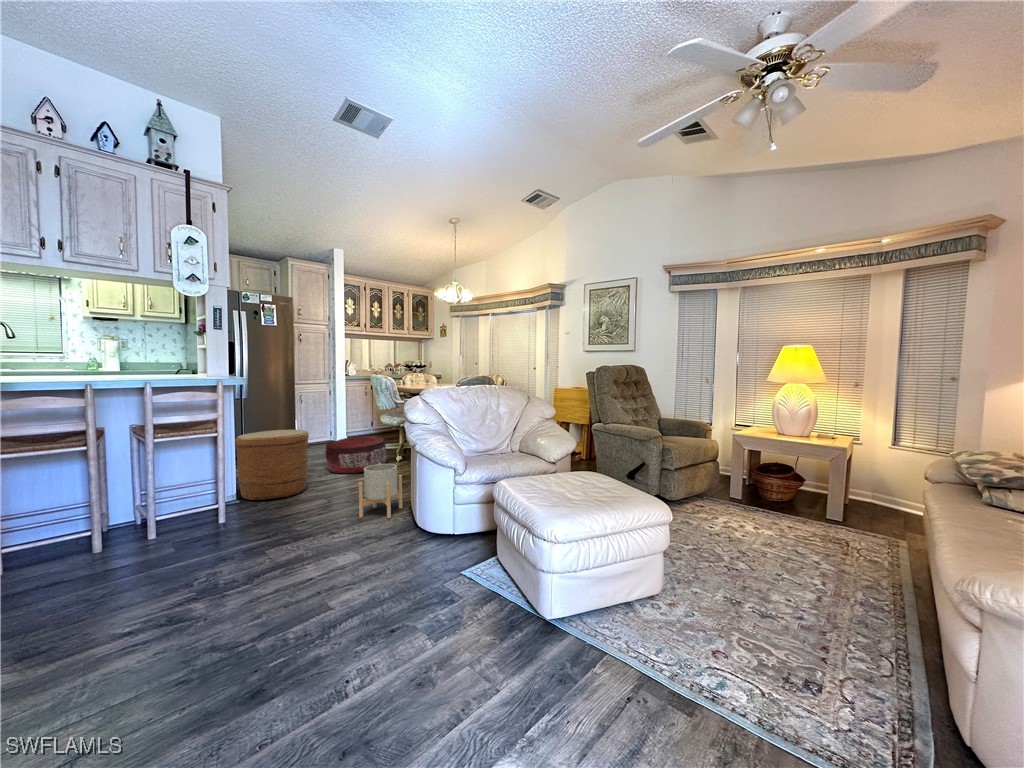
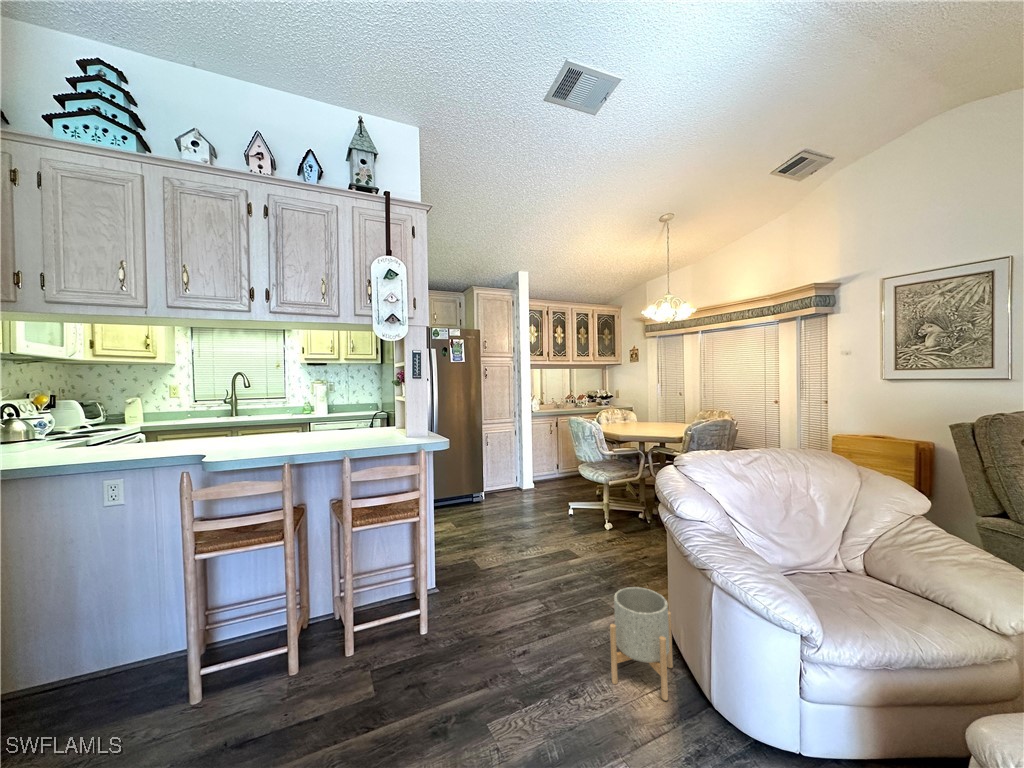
basket: present [235,430,309,500] -> none [434,500,516,605]
pouf: present [325,436,388,473] -> none [524,498,601,555]

